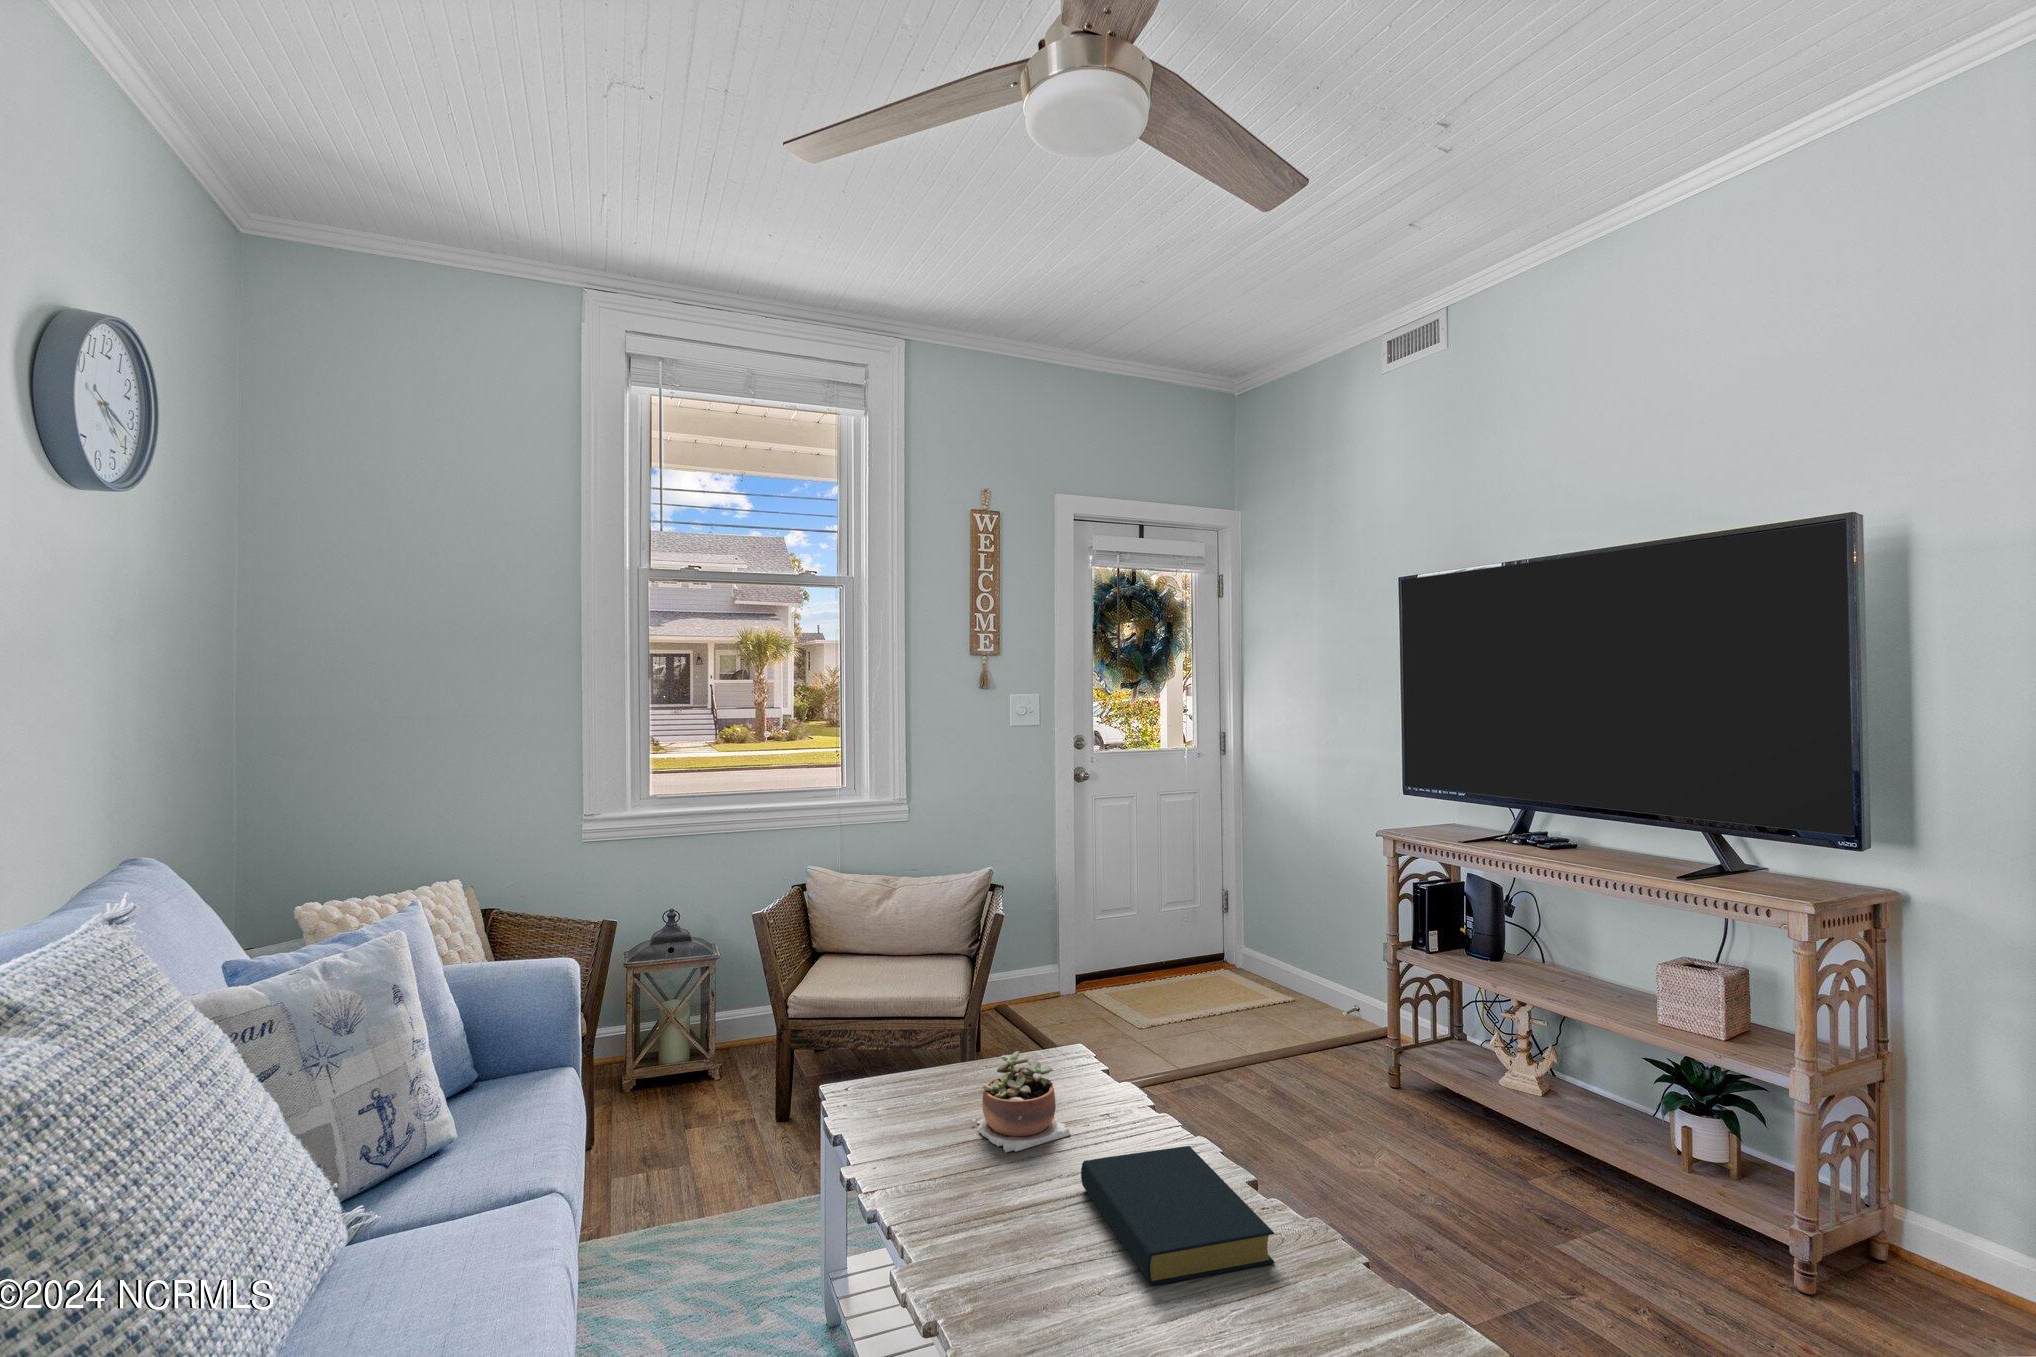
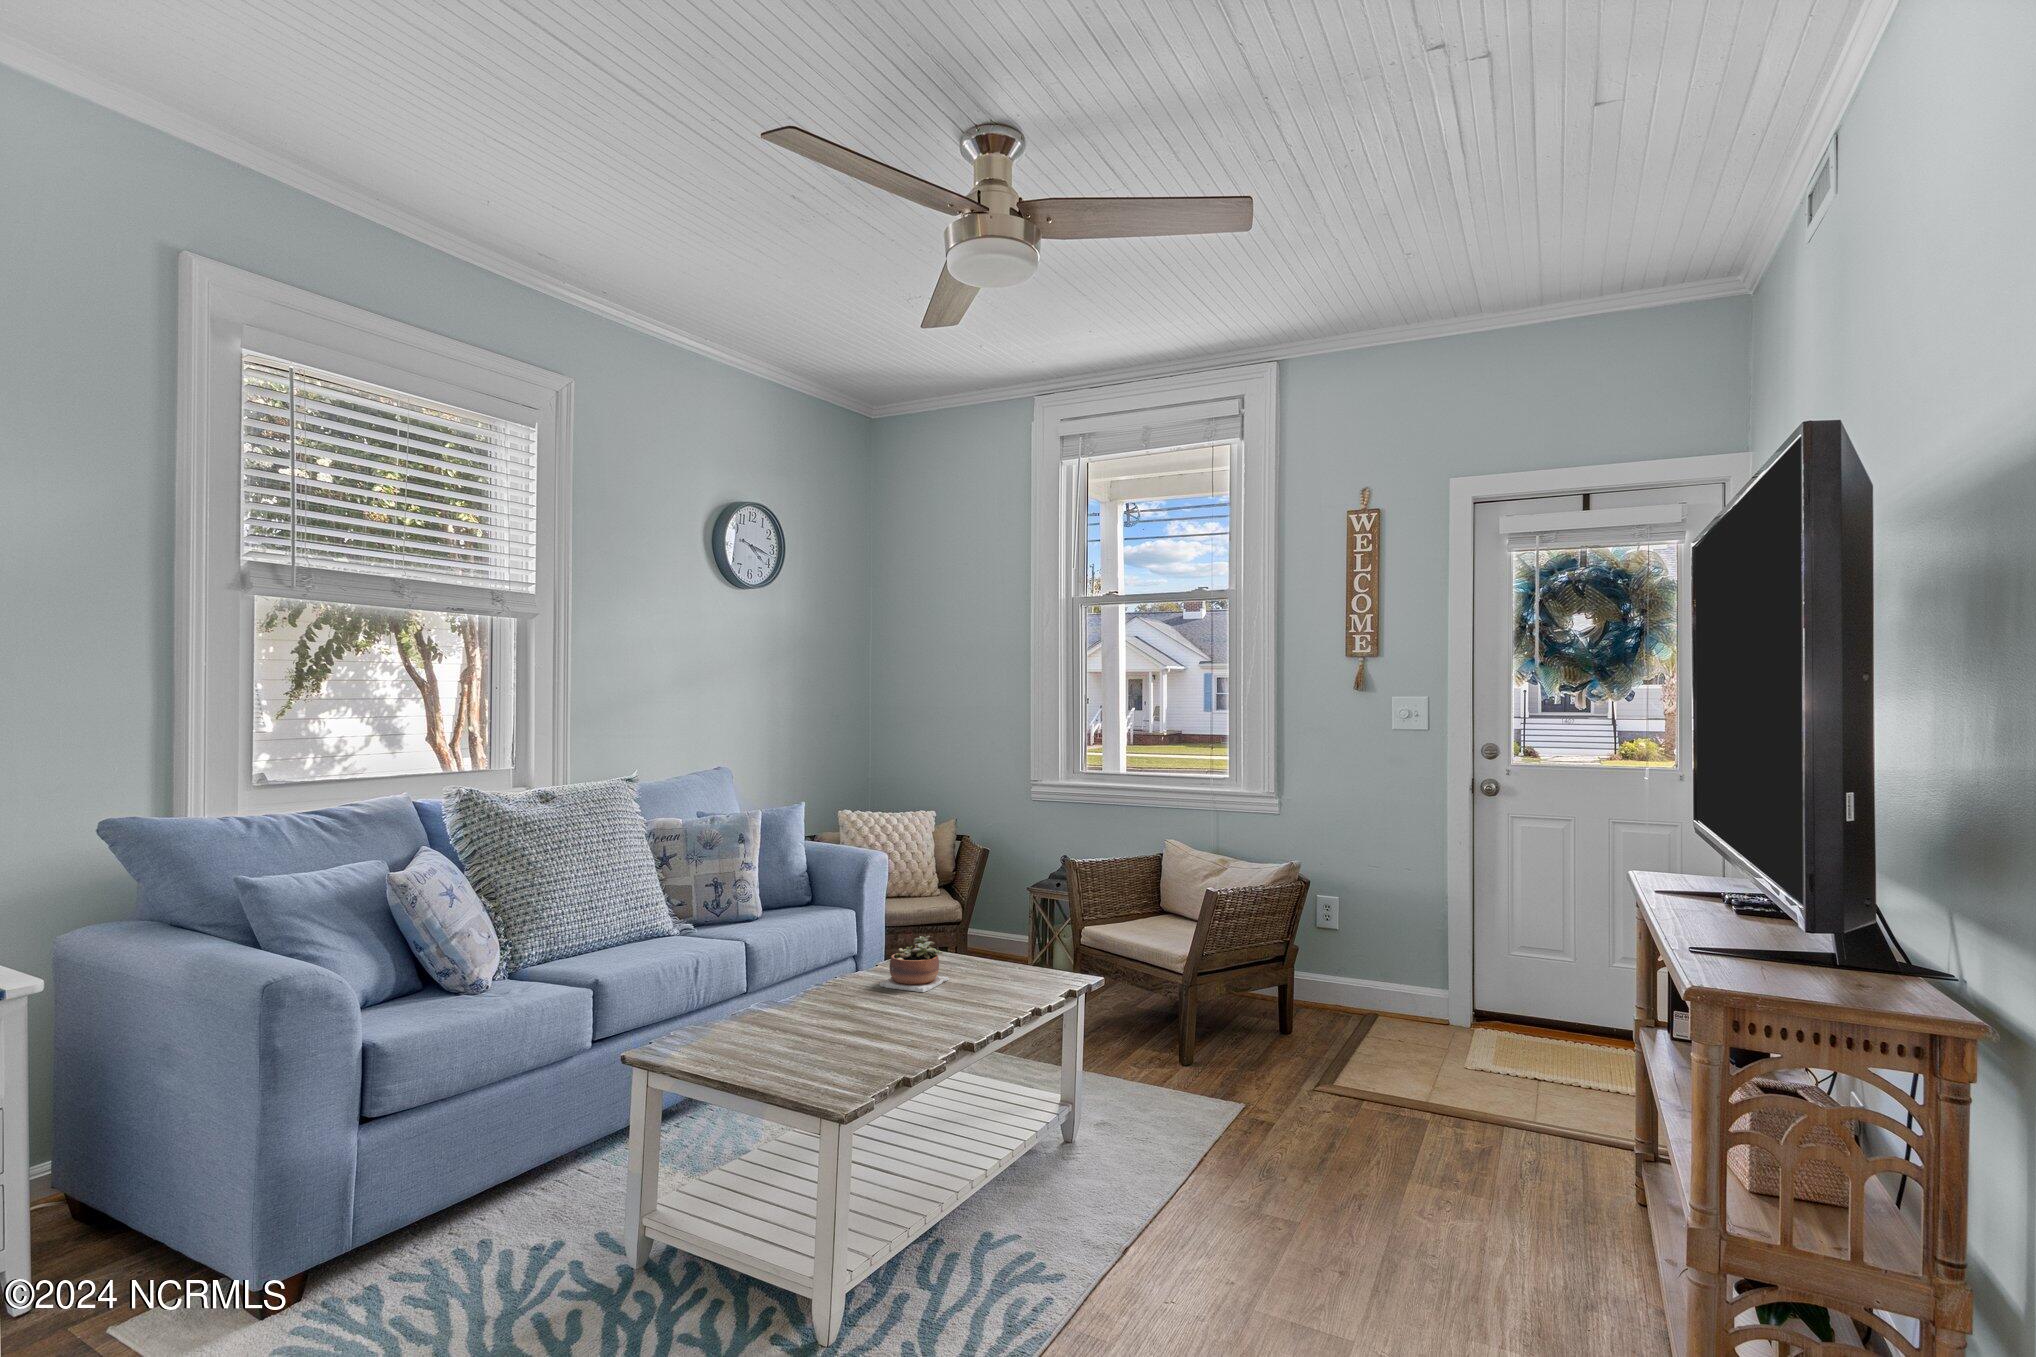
hardback book: present [1081,1146,1275,1285] -> none [774,987,912,1046]

